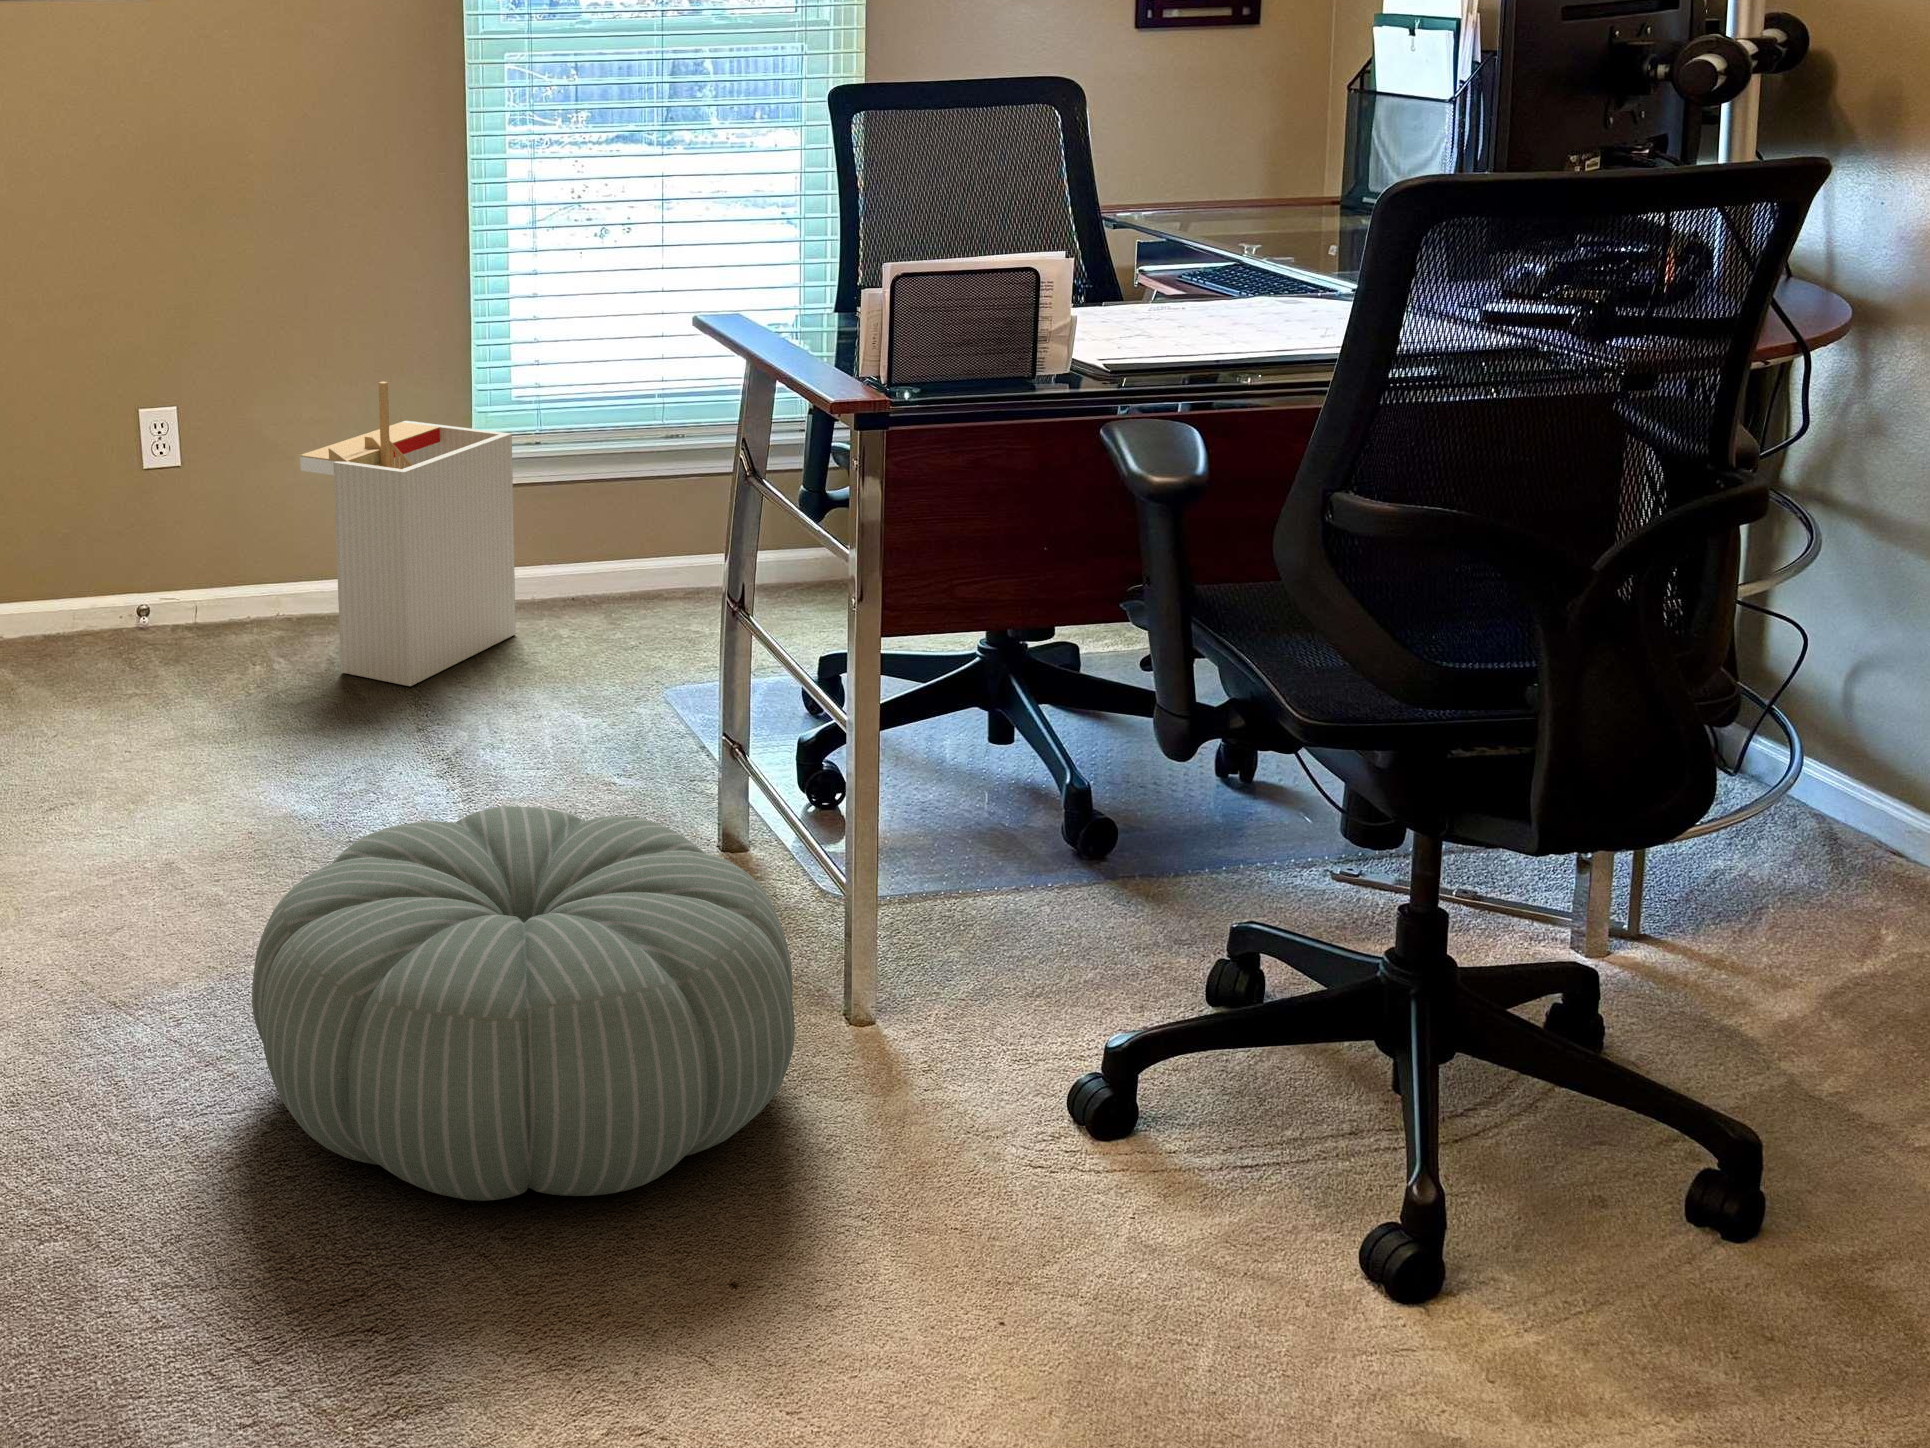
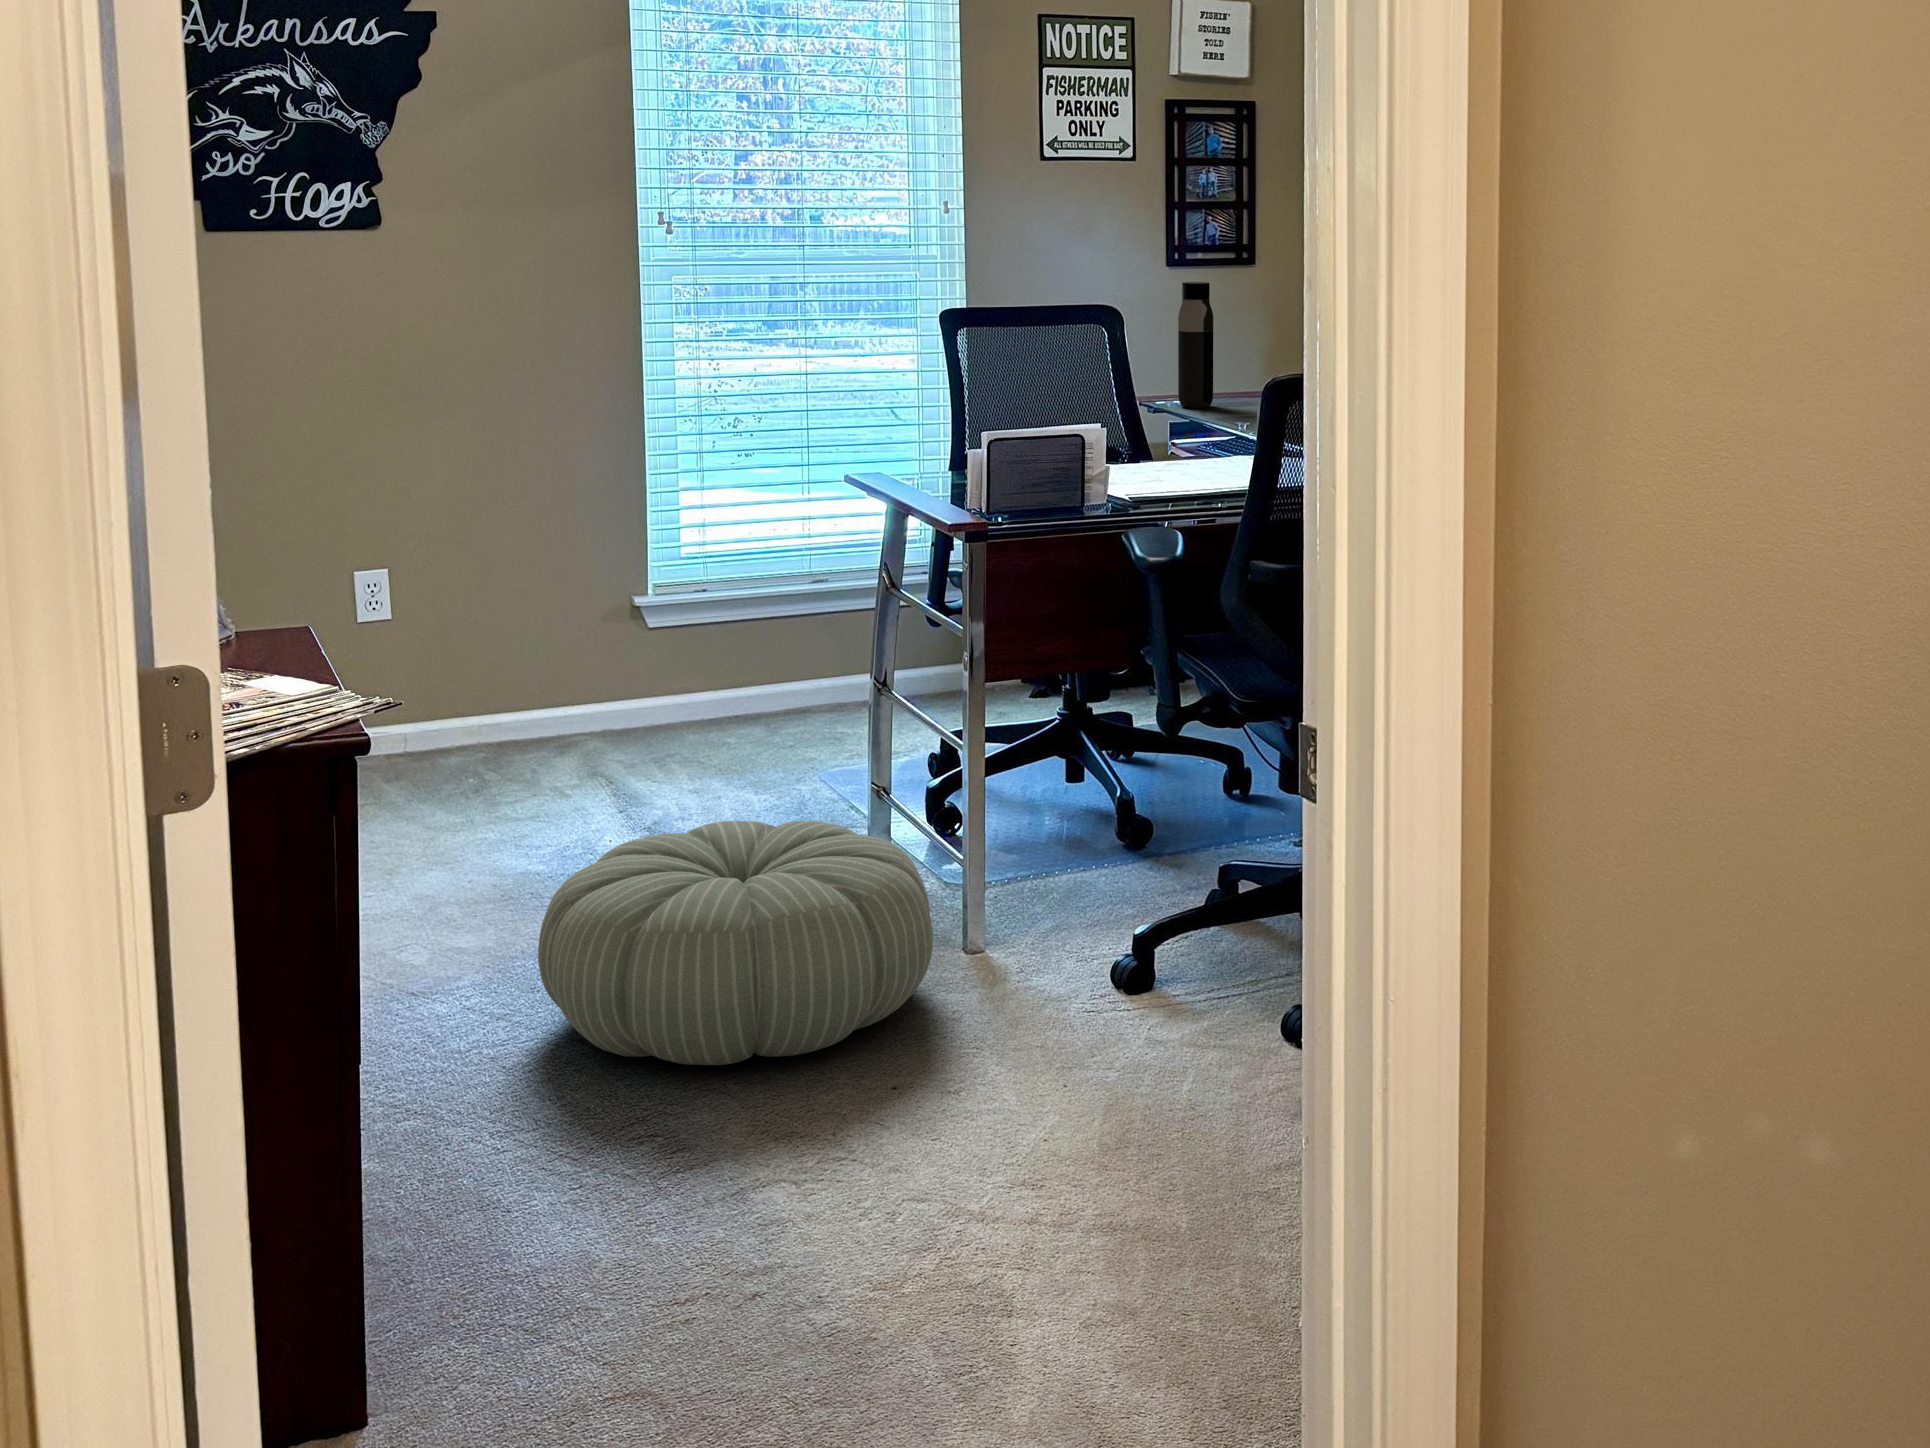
water bottle: none [1161,45,1216,222] -> present [1178,282,1213,408]
storage bin: present [300,382,516,686] -> none [508,543,690,787]

